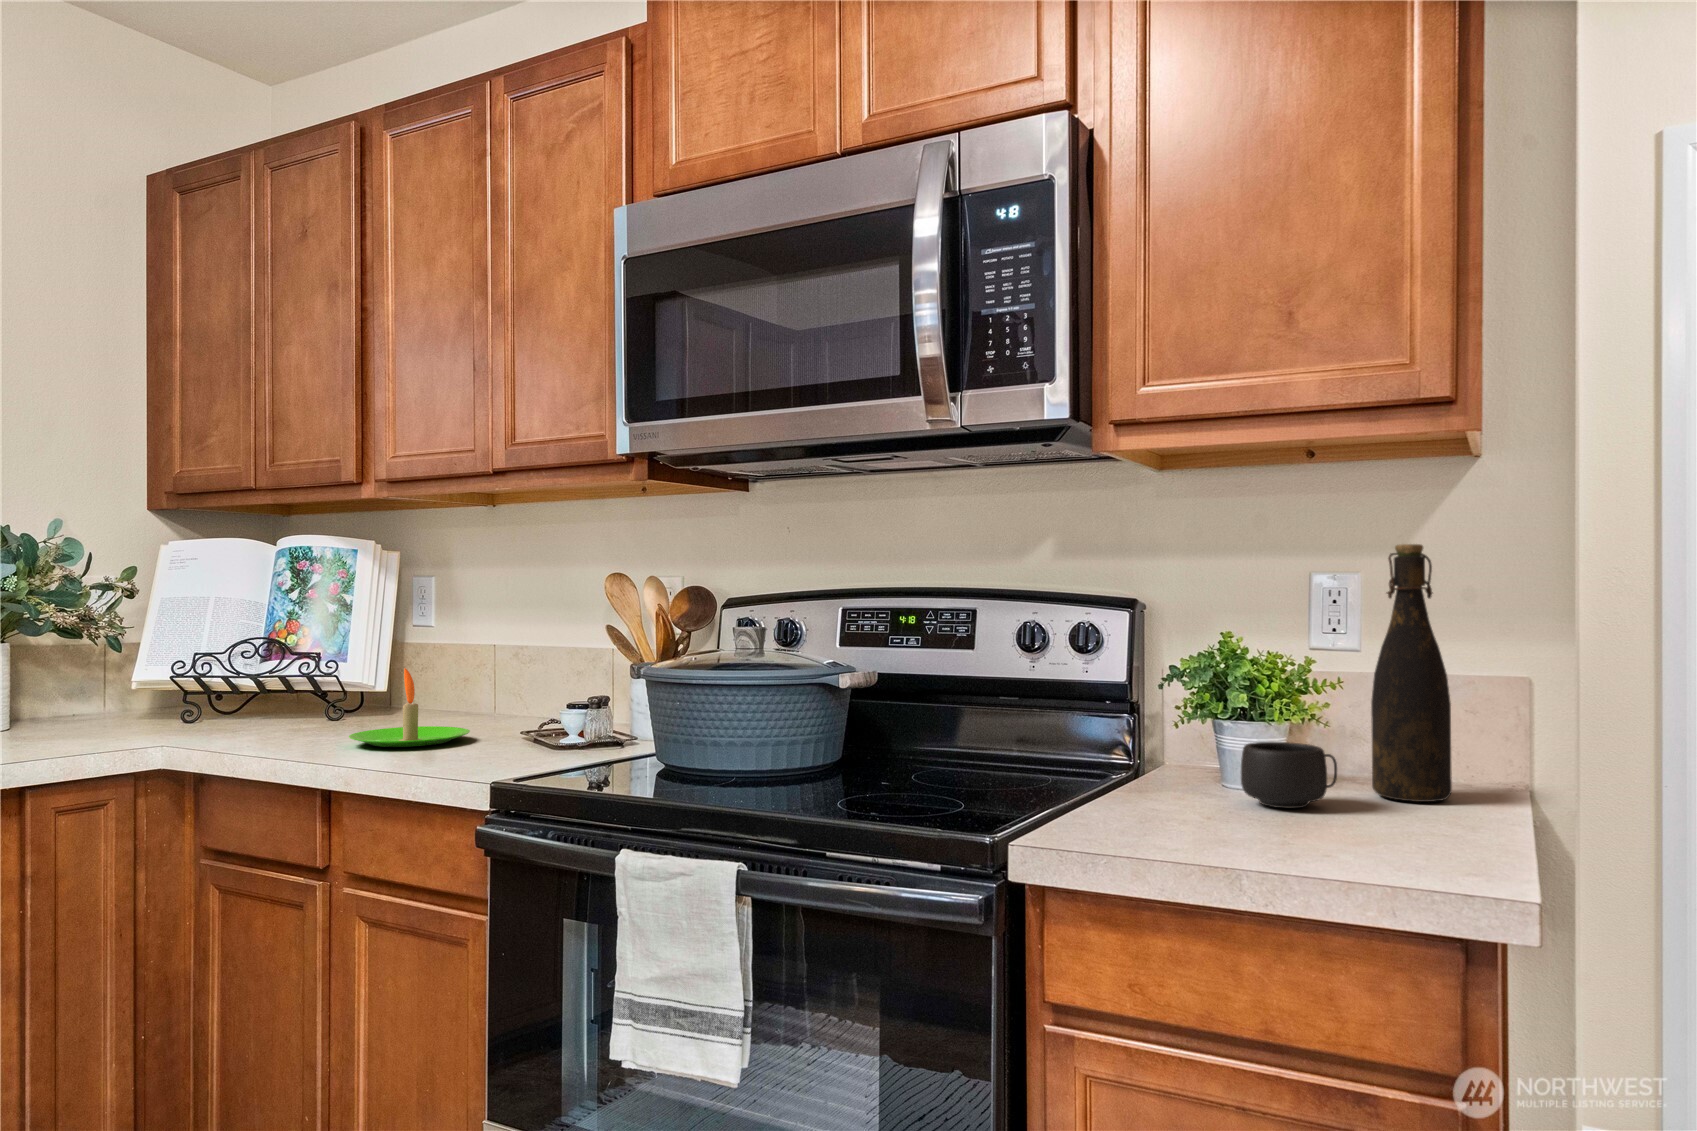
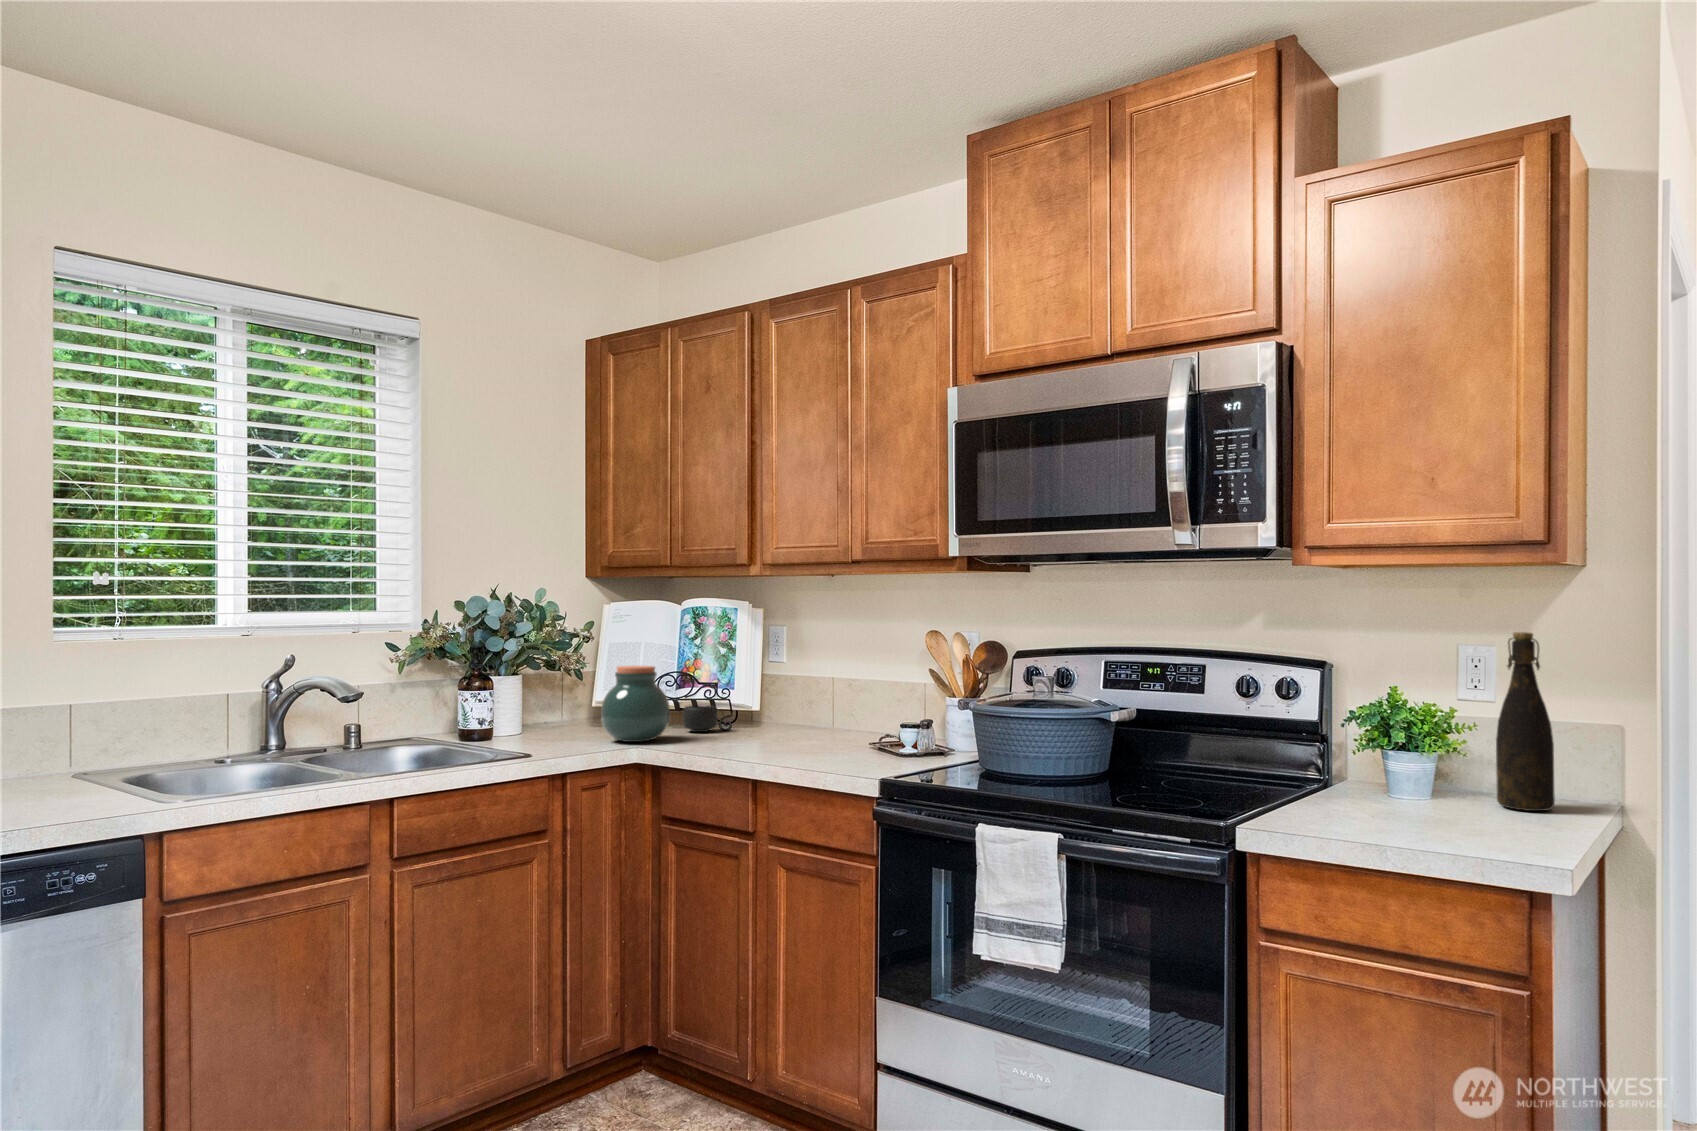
jar: none [116,627,230,738] -> present [601,666,670,742]
candle: present [349,668,470,747] -> none [760,698,839,753]
mug: present [1241,742,1337,808] -> present [683,705,718,732]

